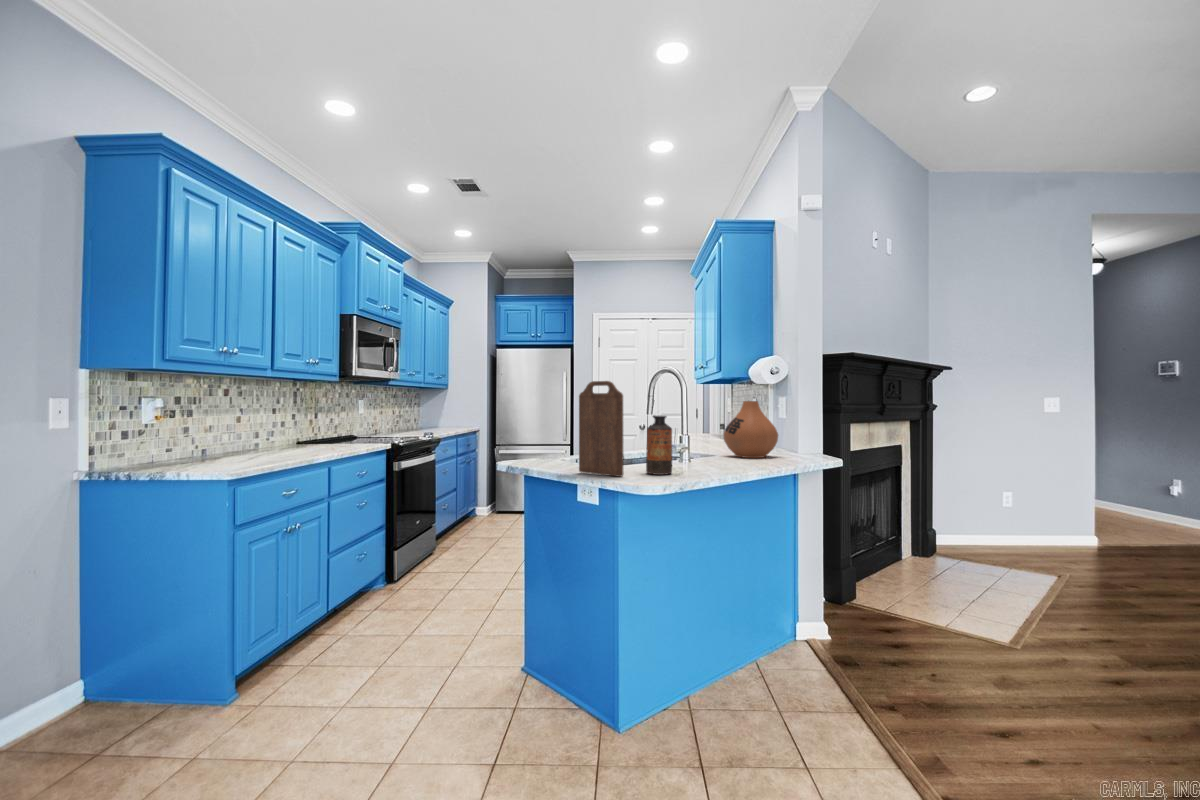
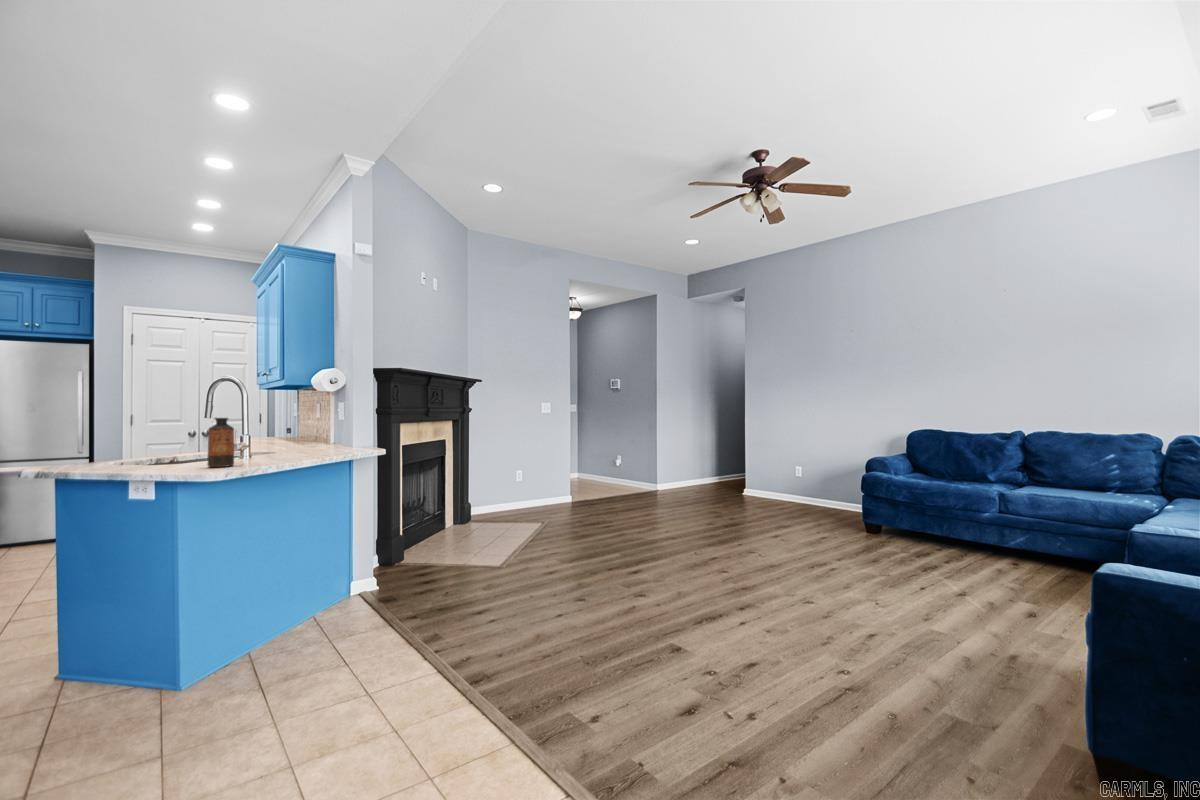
cutting board: present [579,381,623,477] -> none [131,388,184,472]
vase: present [724,401,778,458] -> none [286,405,336,453]

